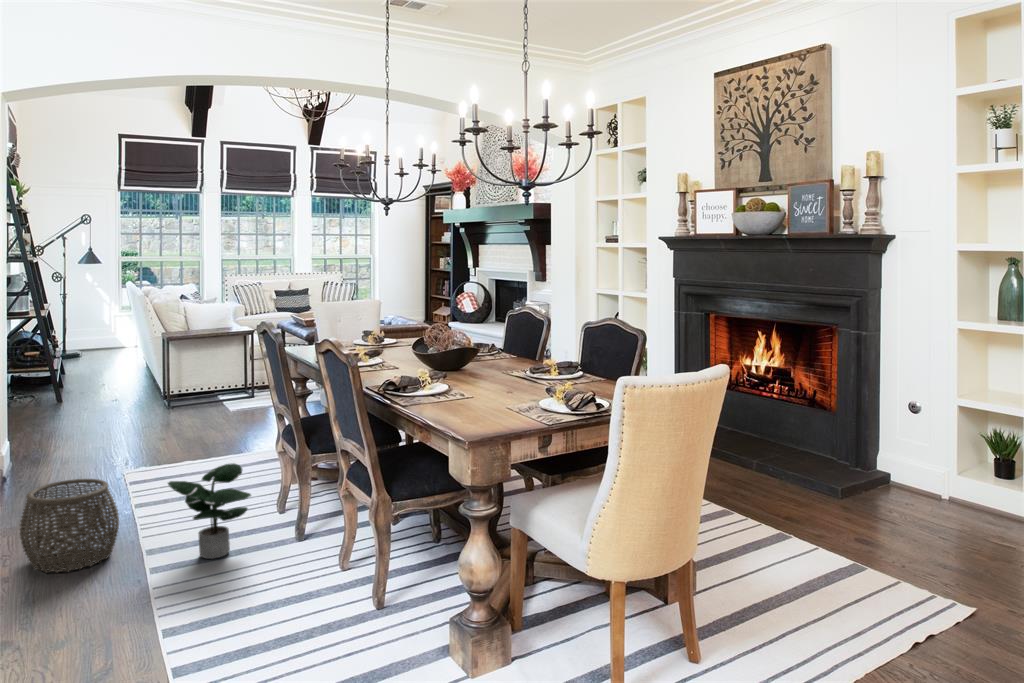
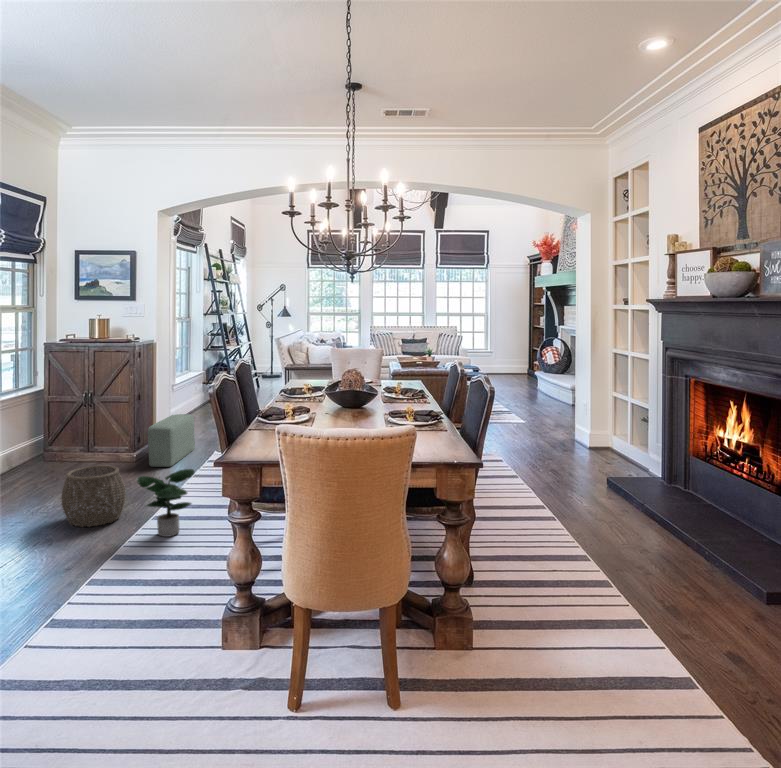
pouf: none [46,404,91,484] -> present [148,414,195,467]

